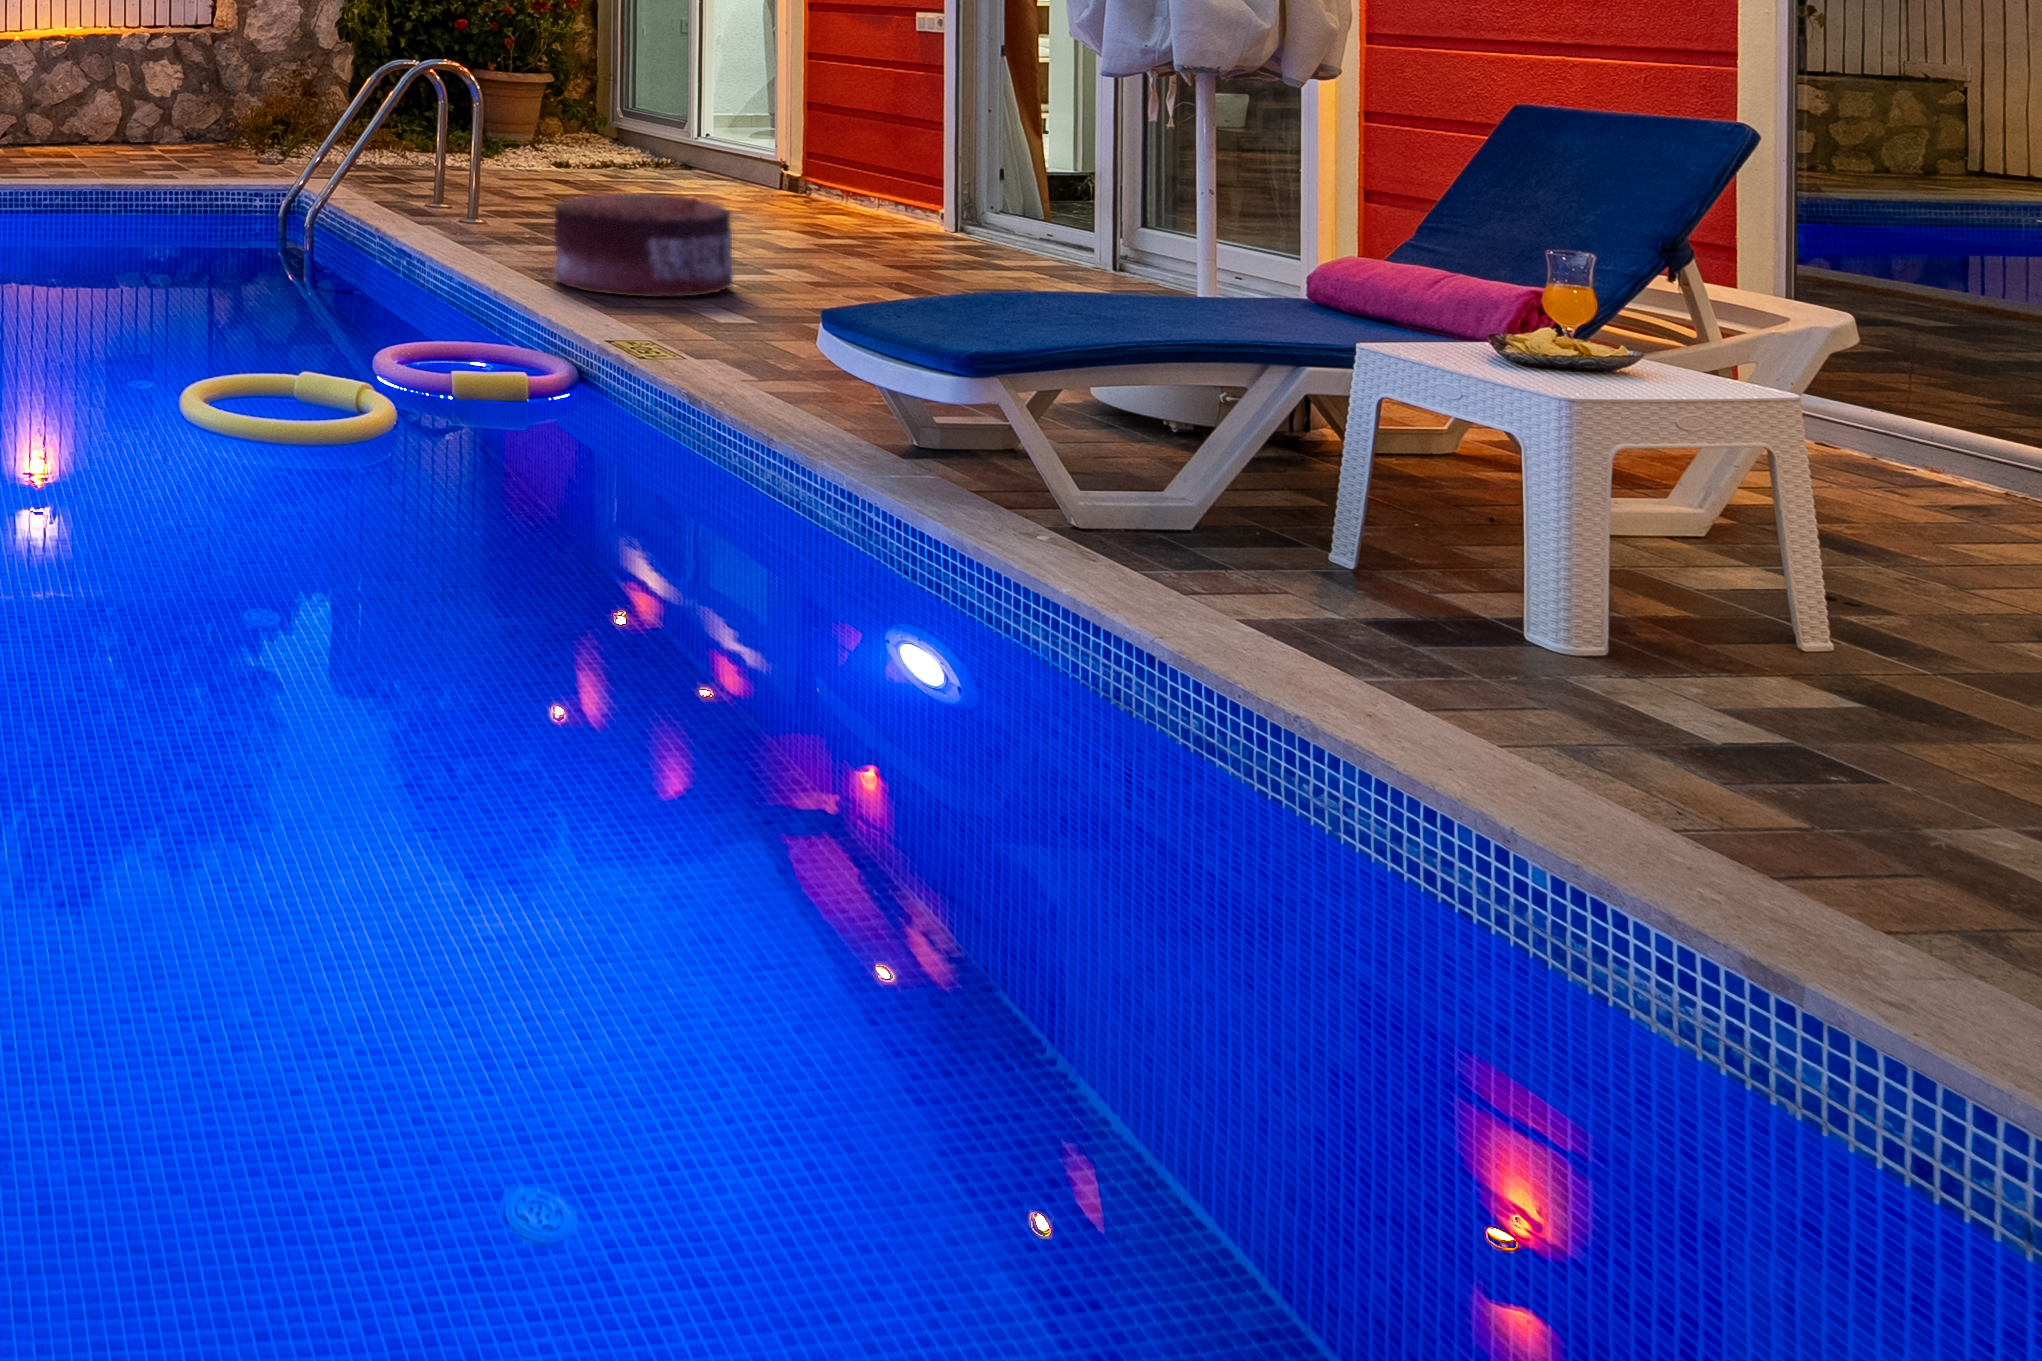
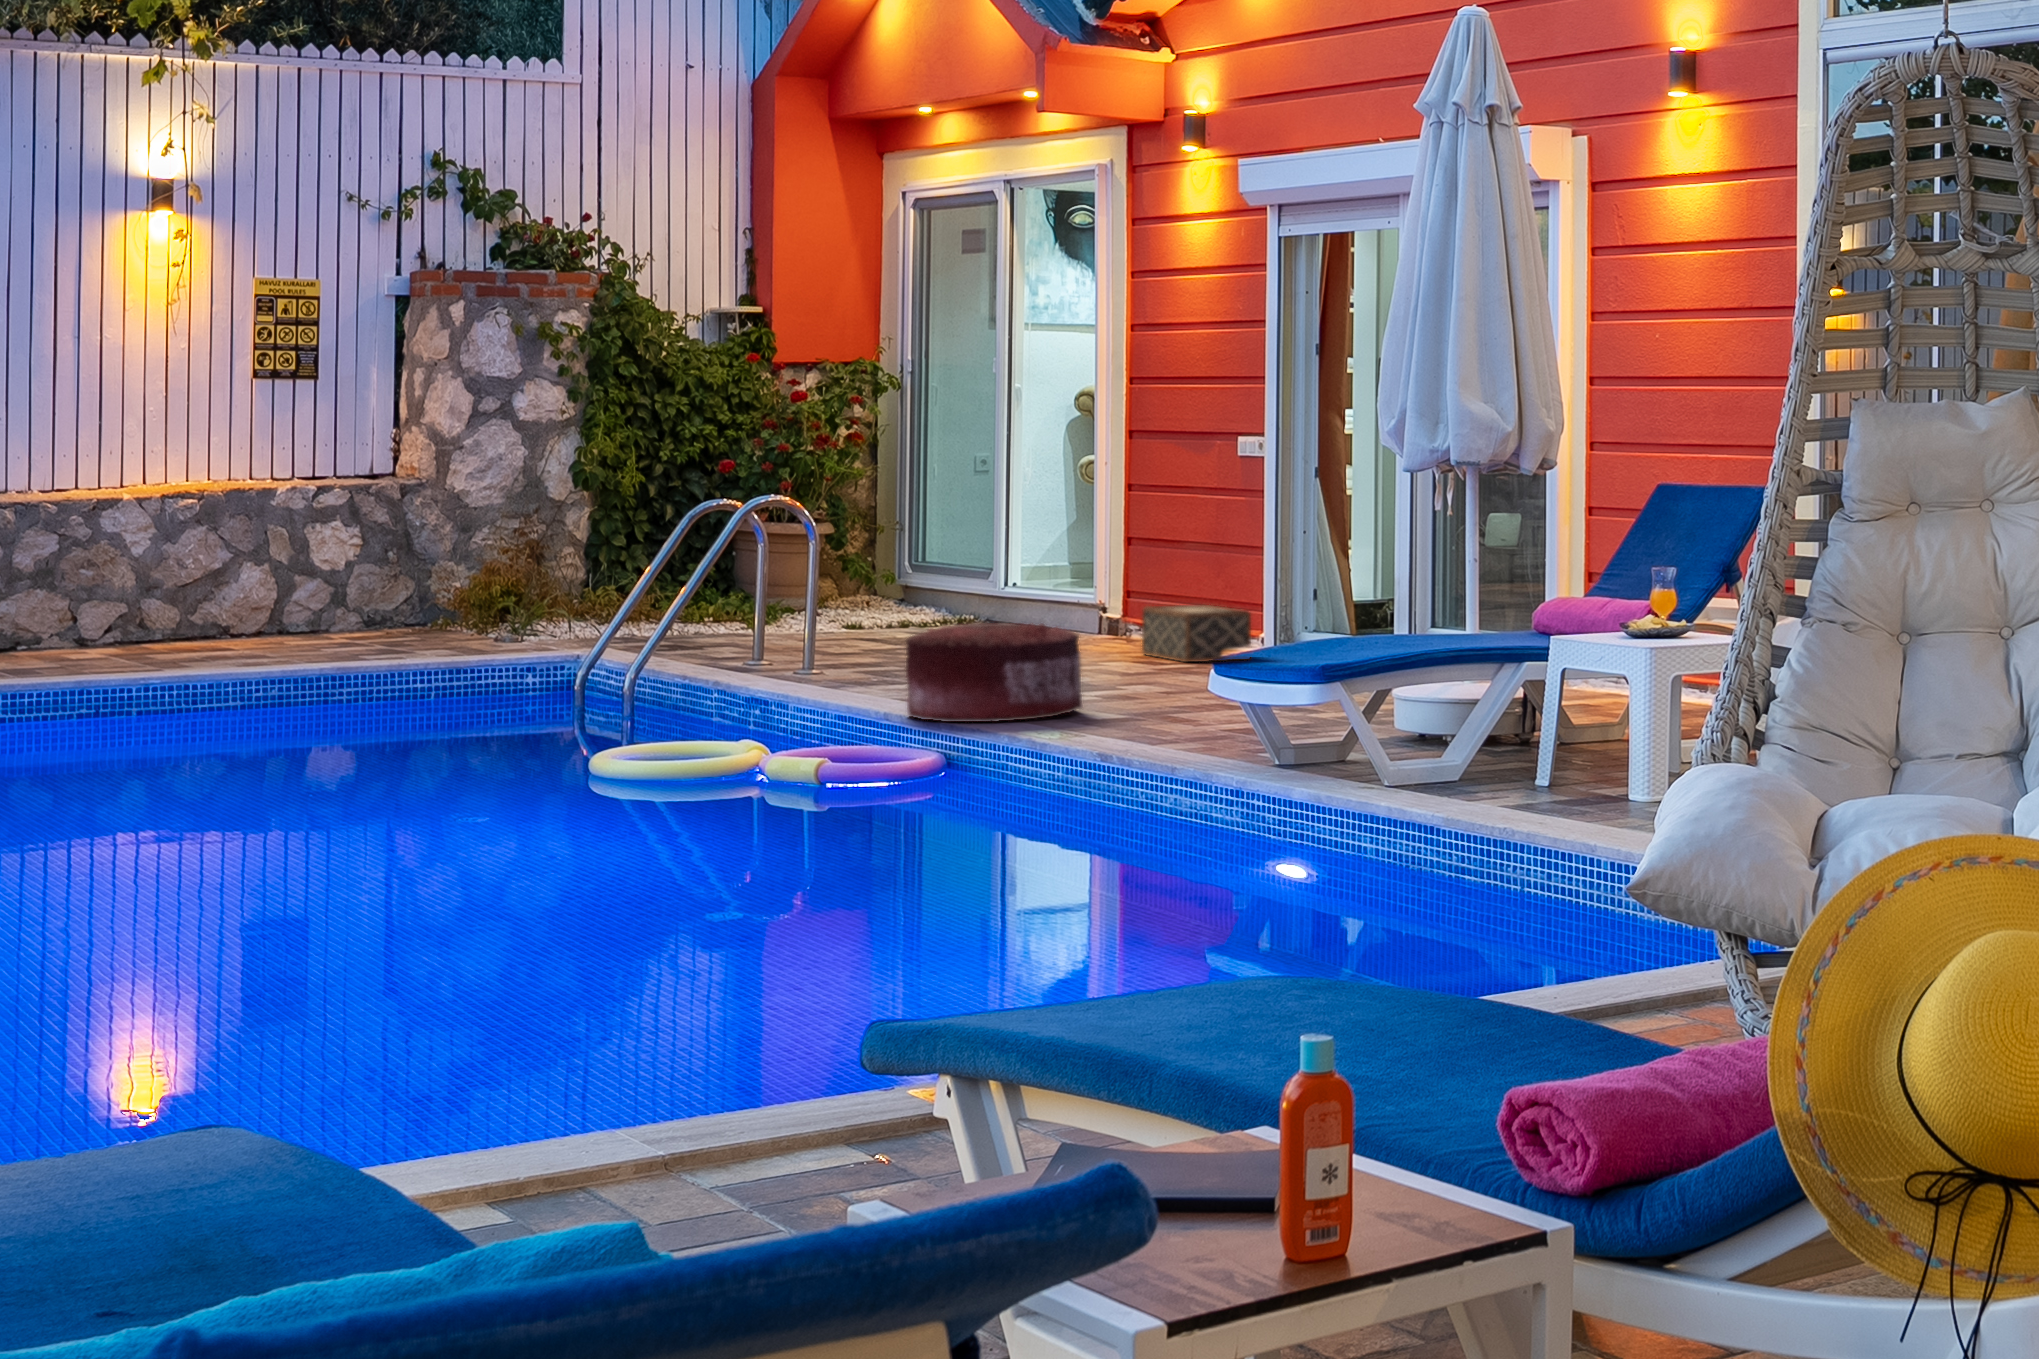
woven basket: none [816,172,928,232] -> present [1142,605,1251,662]

